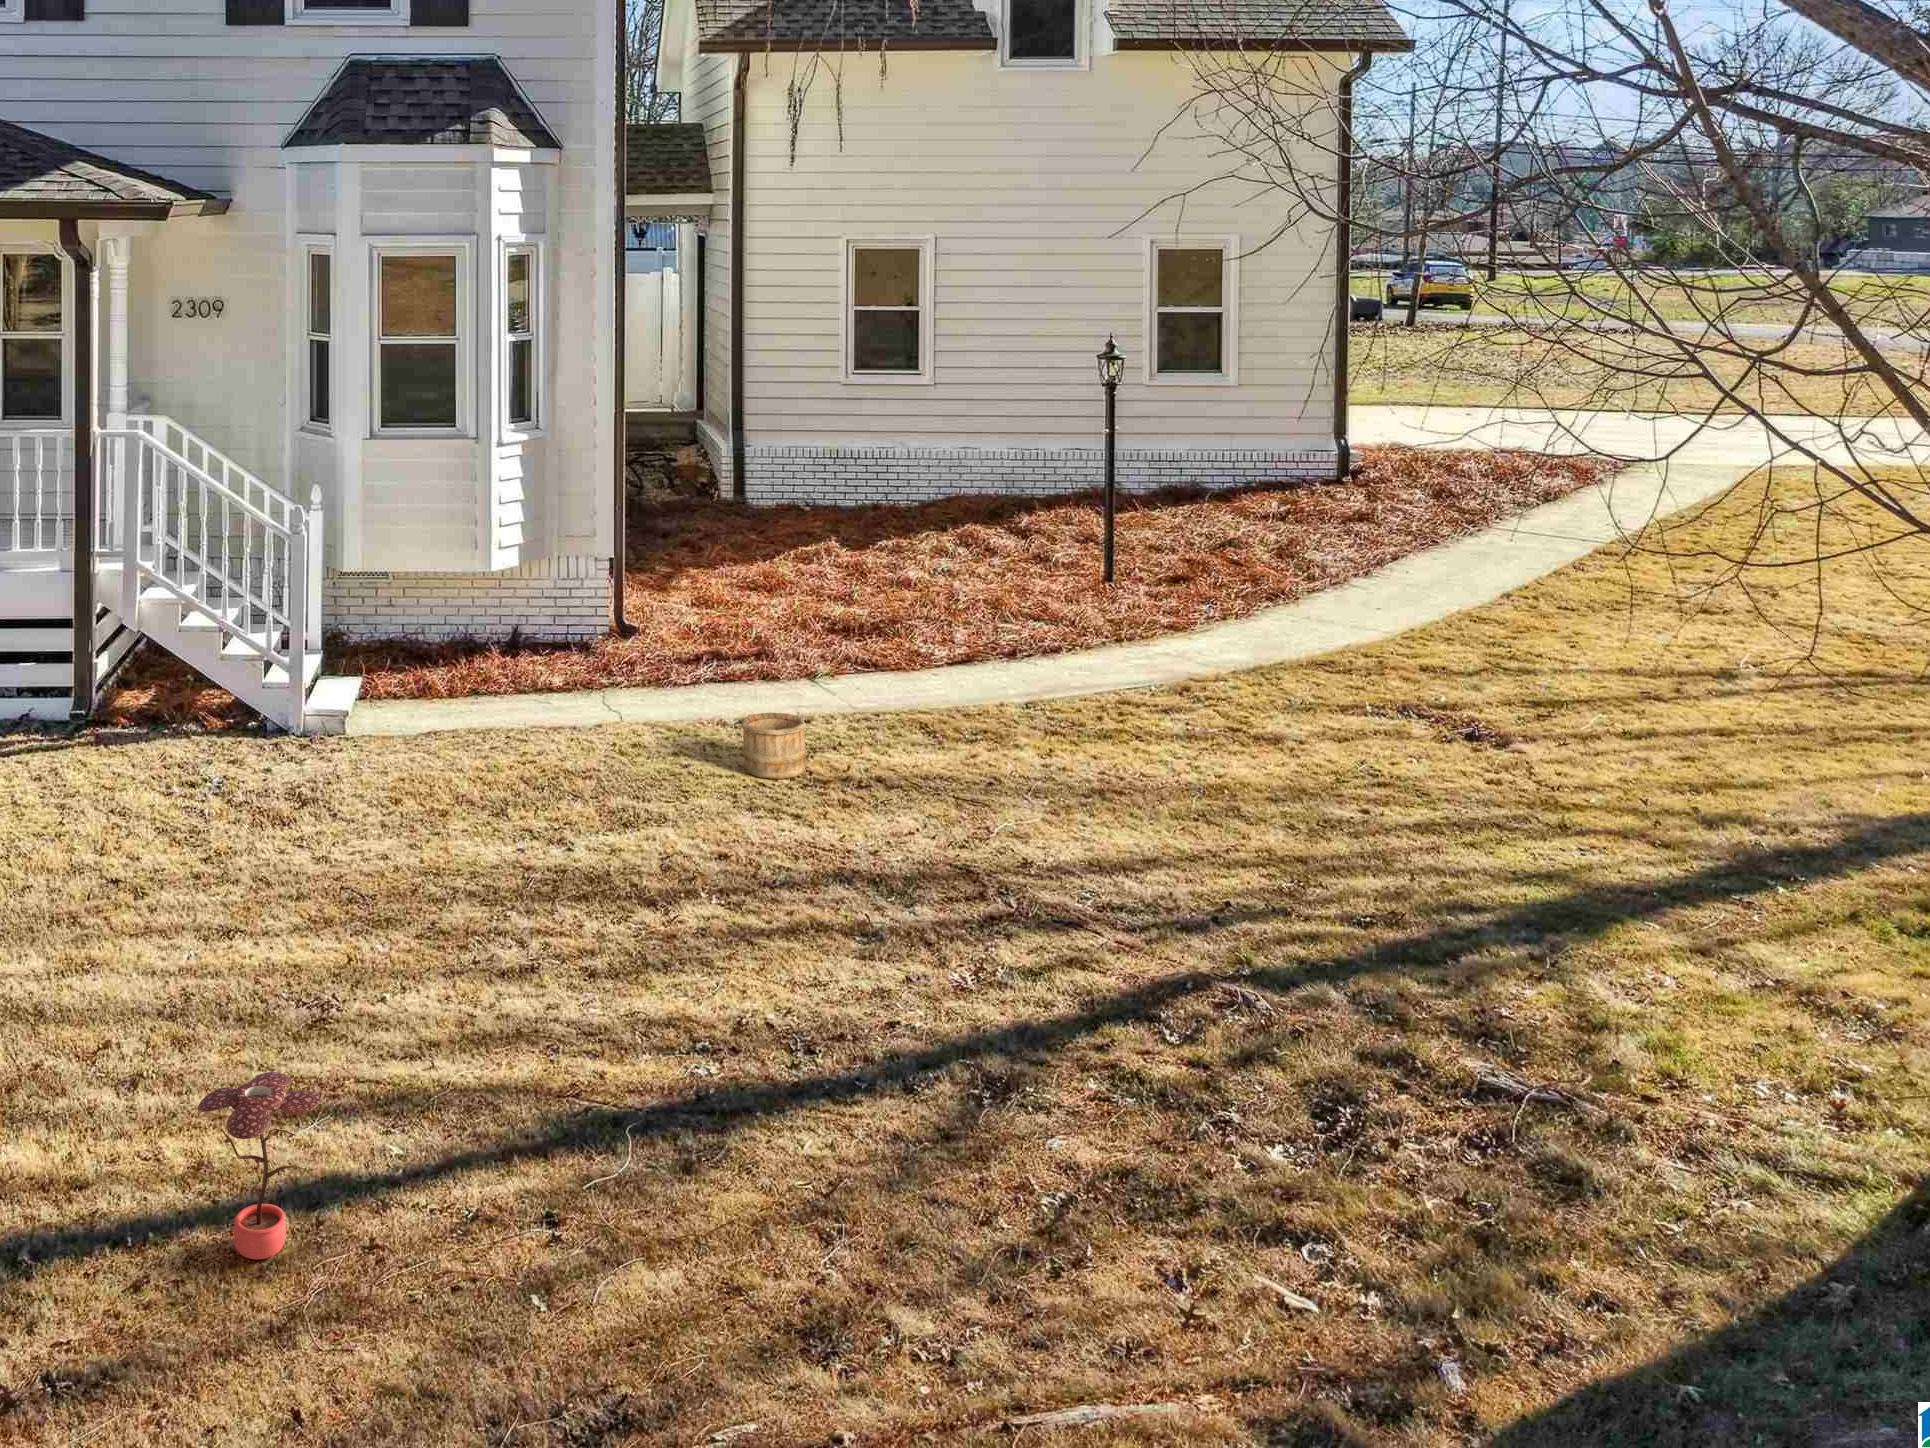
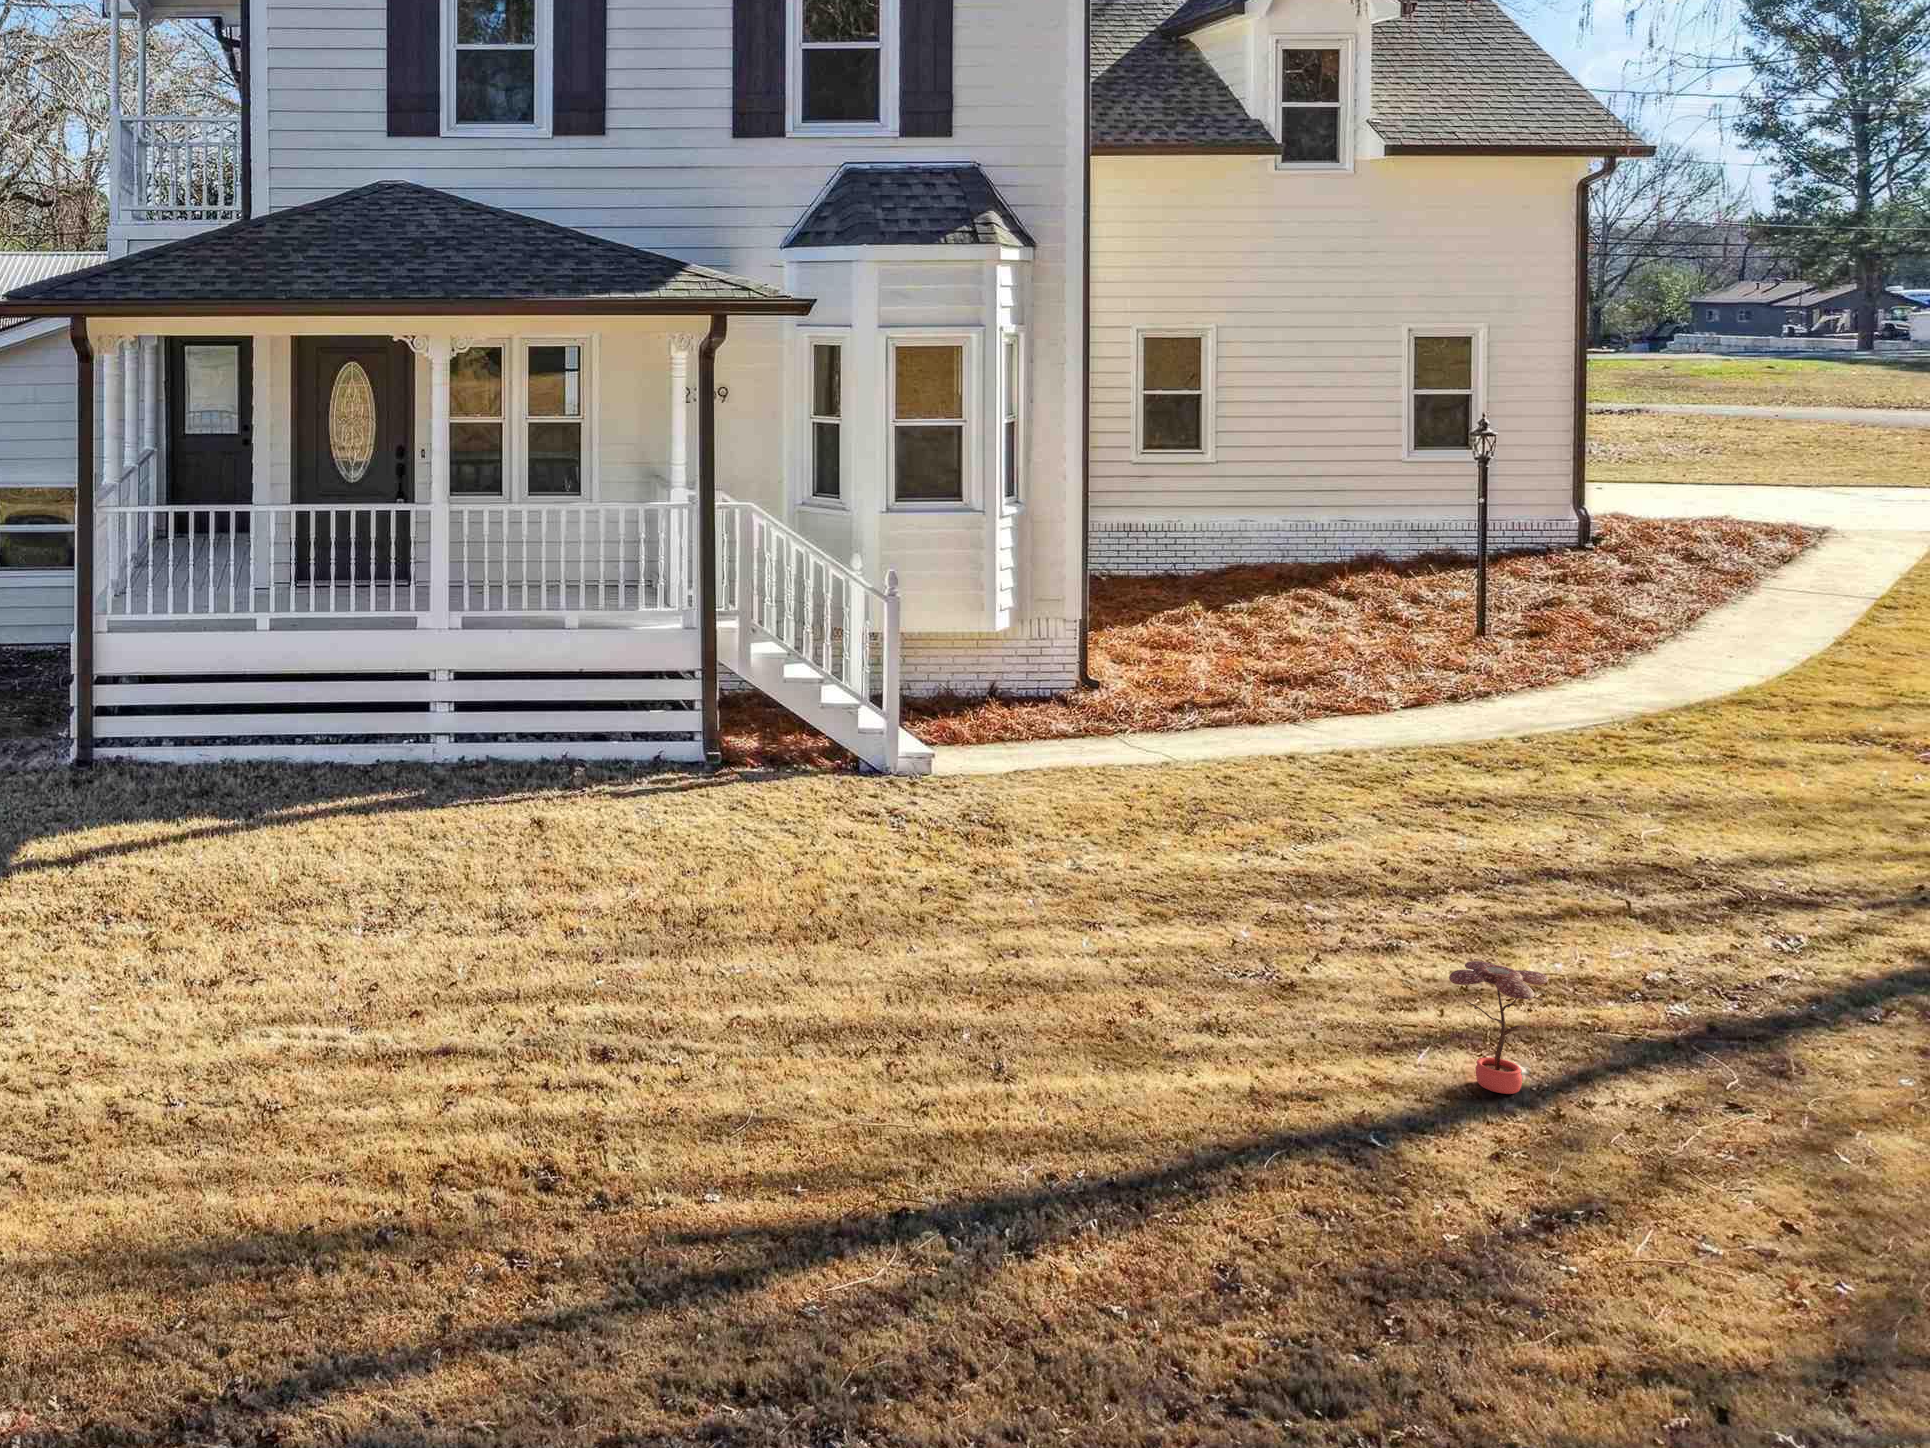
wooden bucket: present [741,713,807,779] -> none [1356,733,1420,787]

